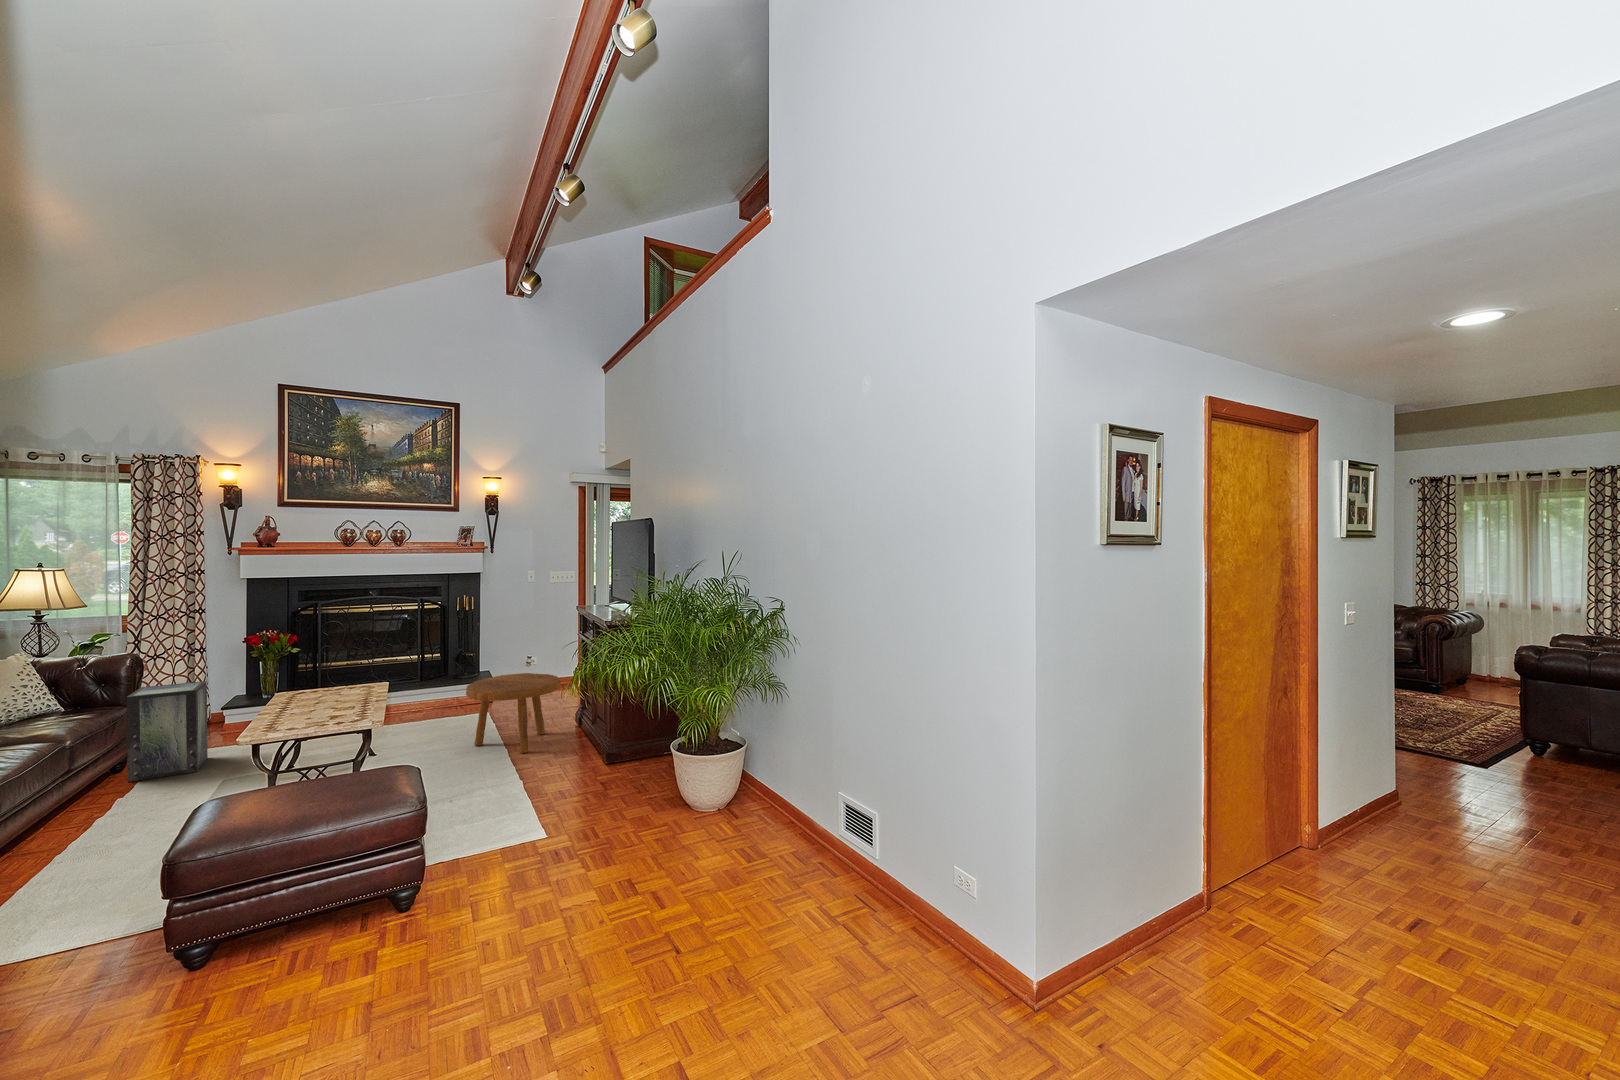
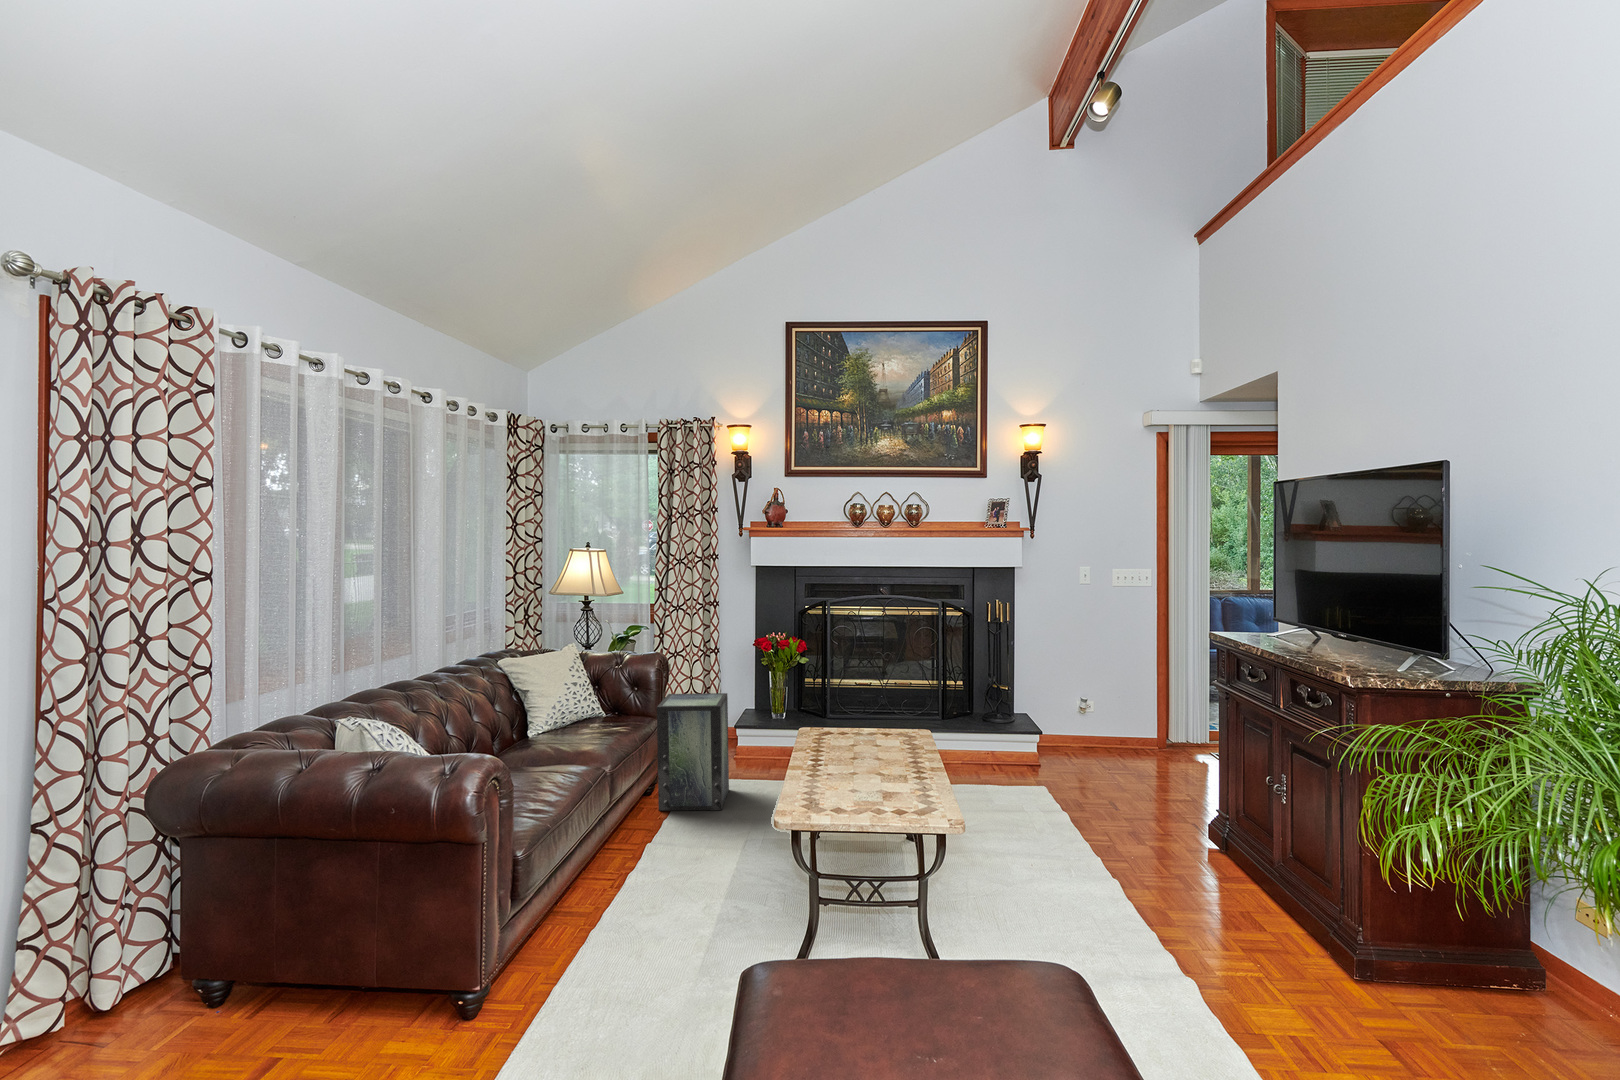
footstool: present [466,673,561,753] -> none [1046,729,1199,875]

